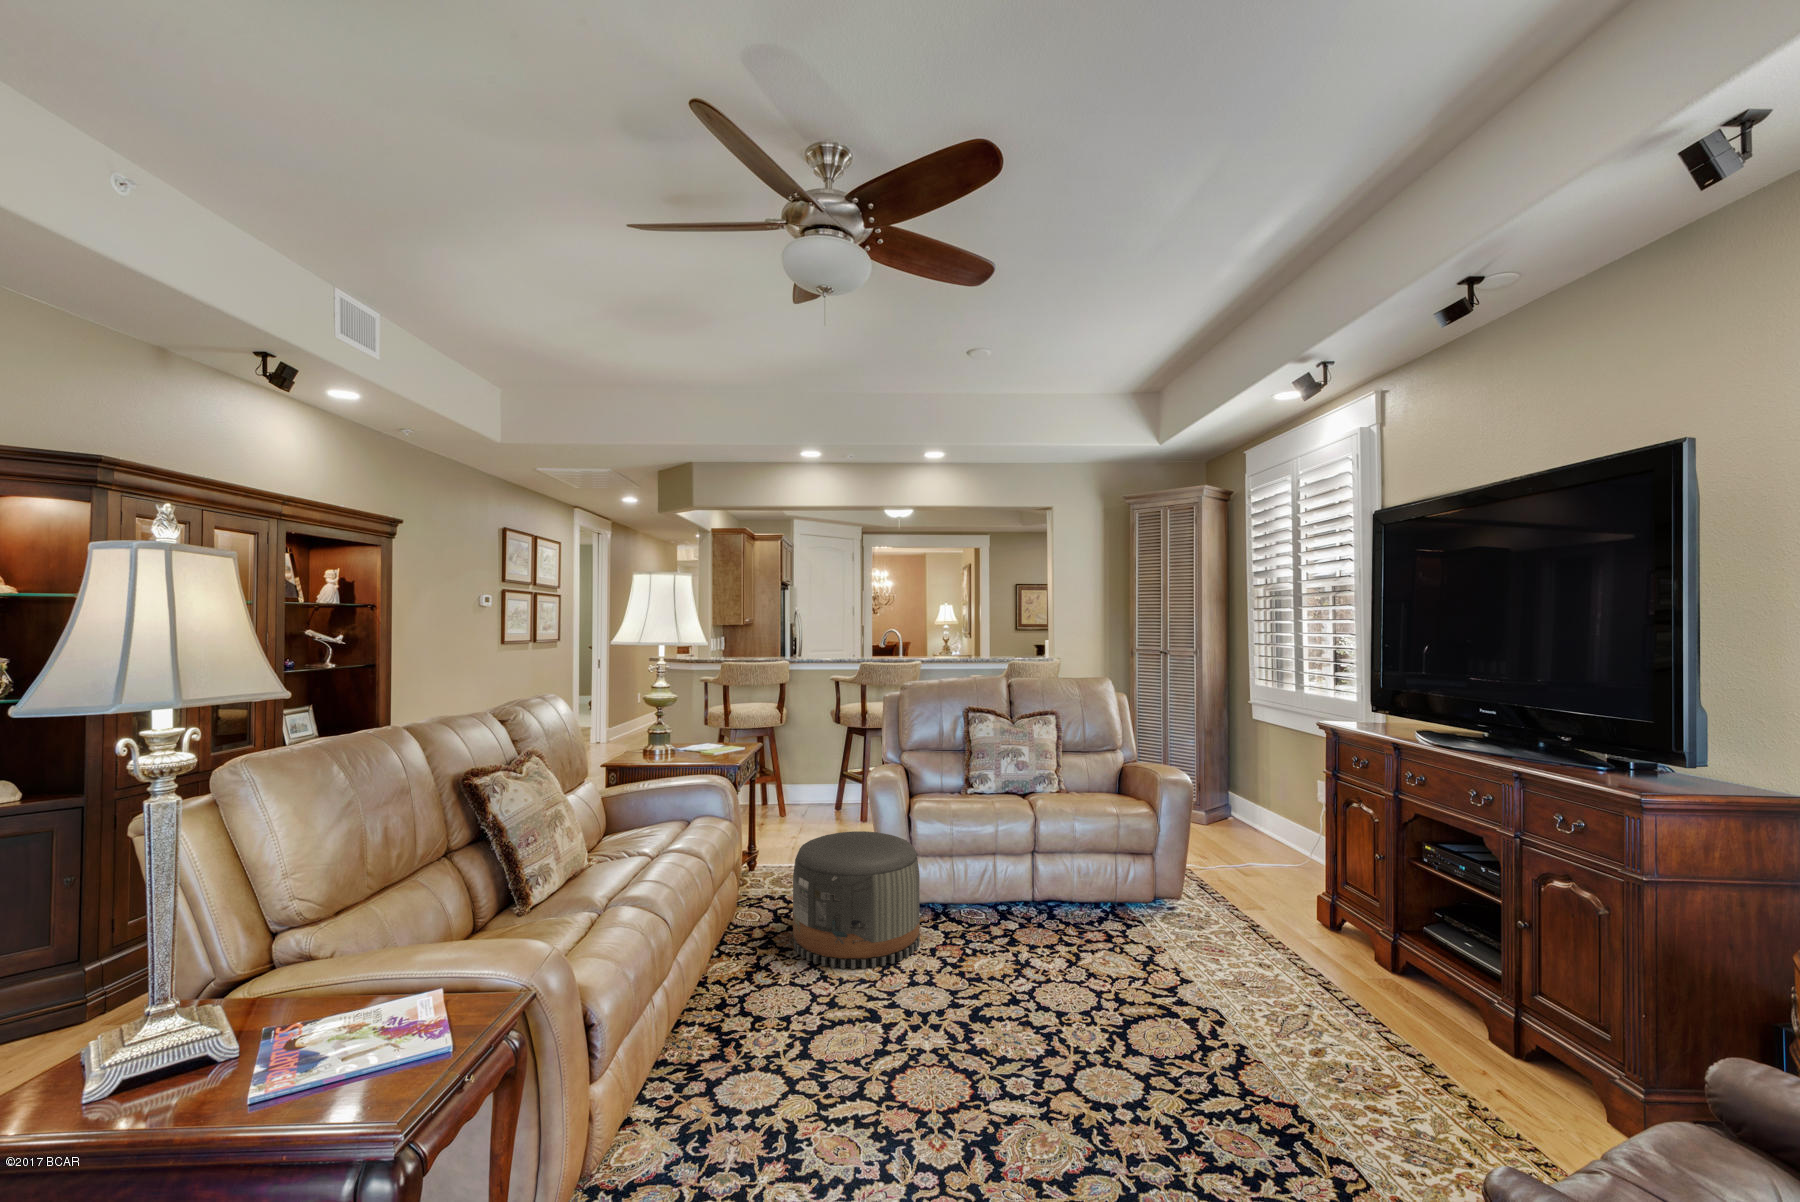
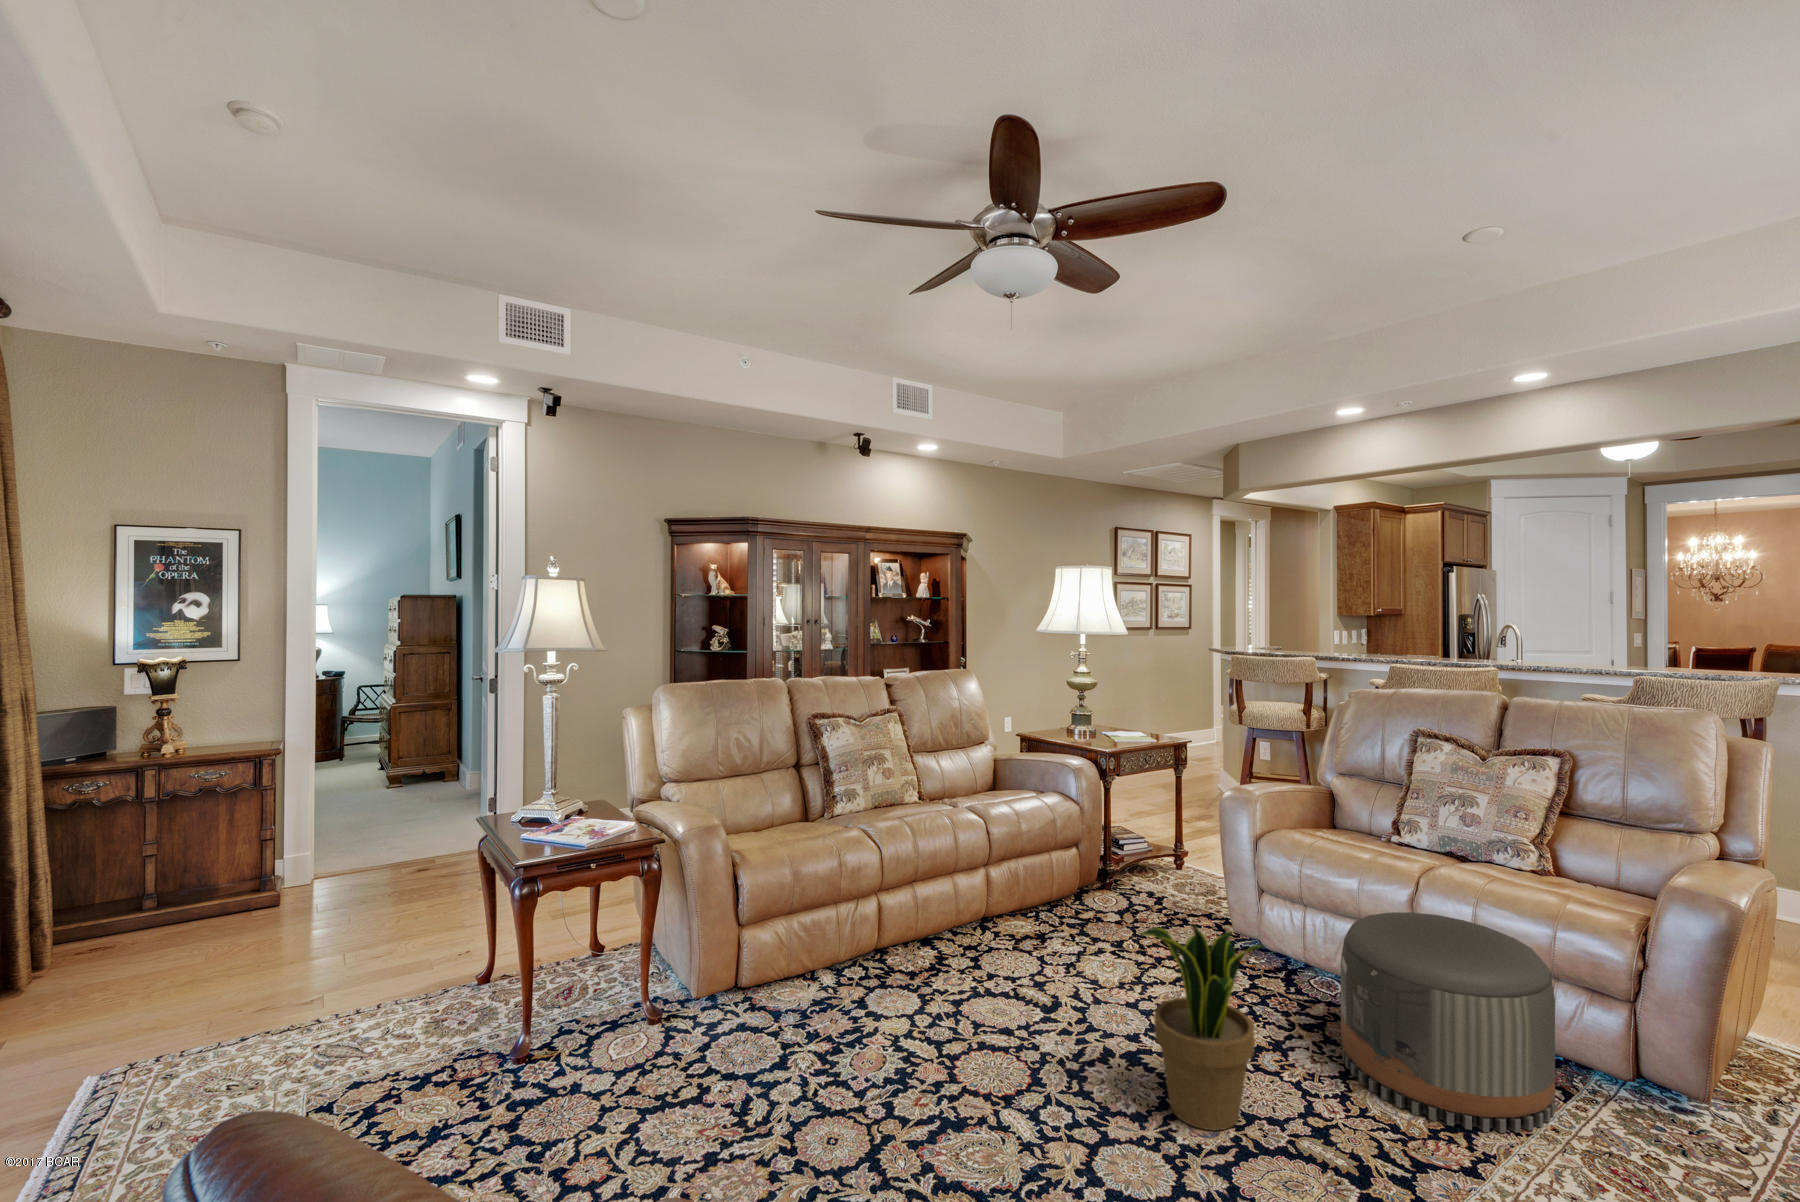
potted plant: none [706,870,799,1042] -> present [1141,924,1263,1131]

